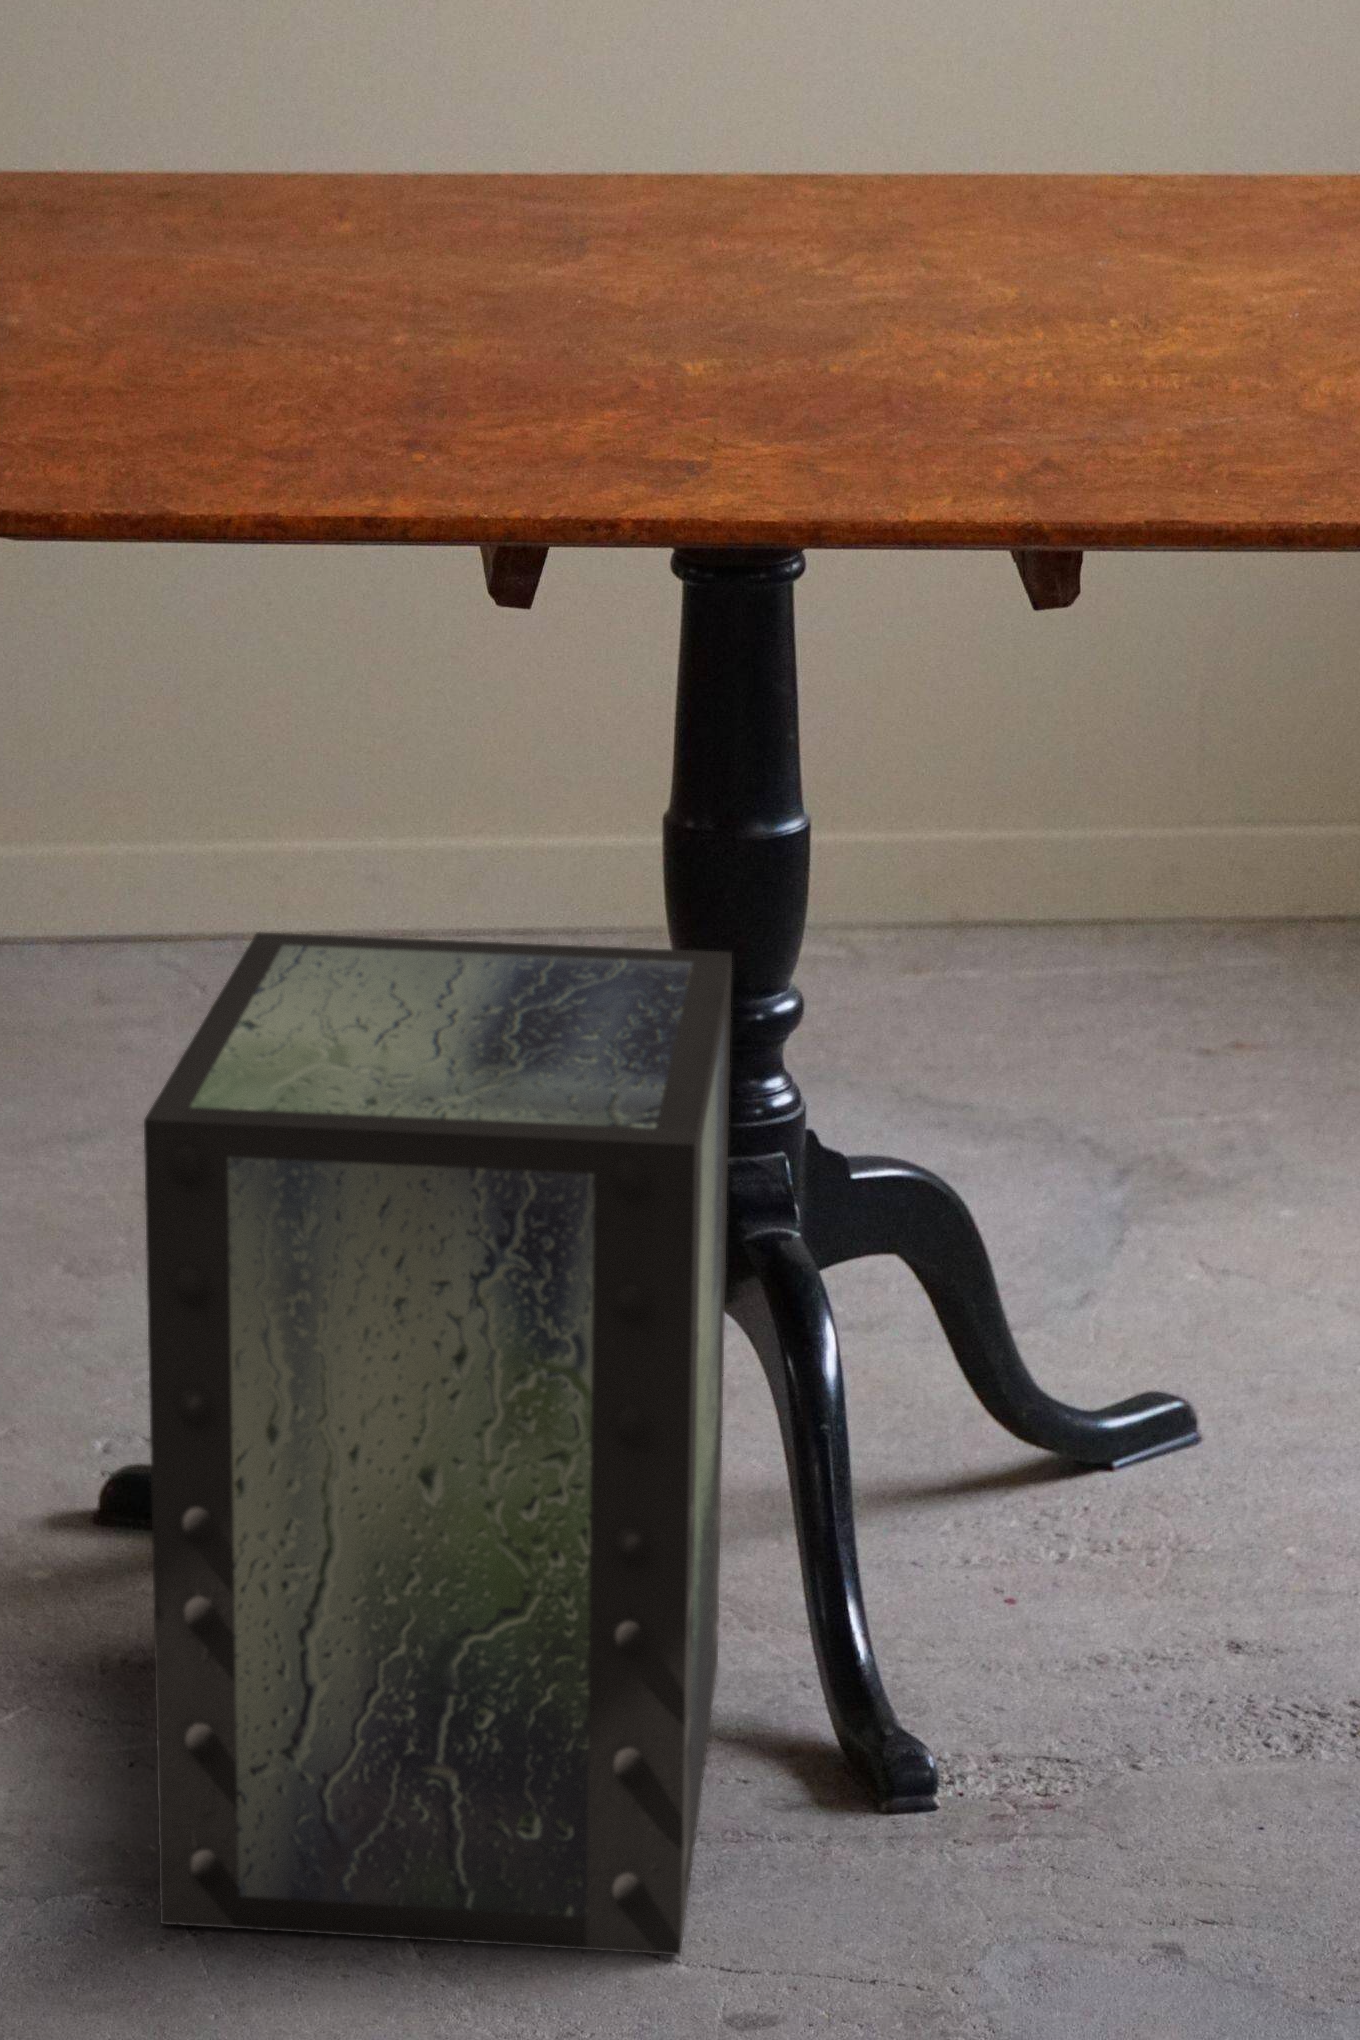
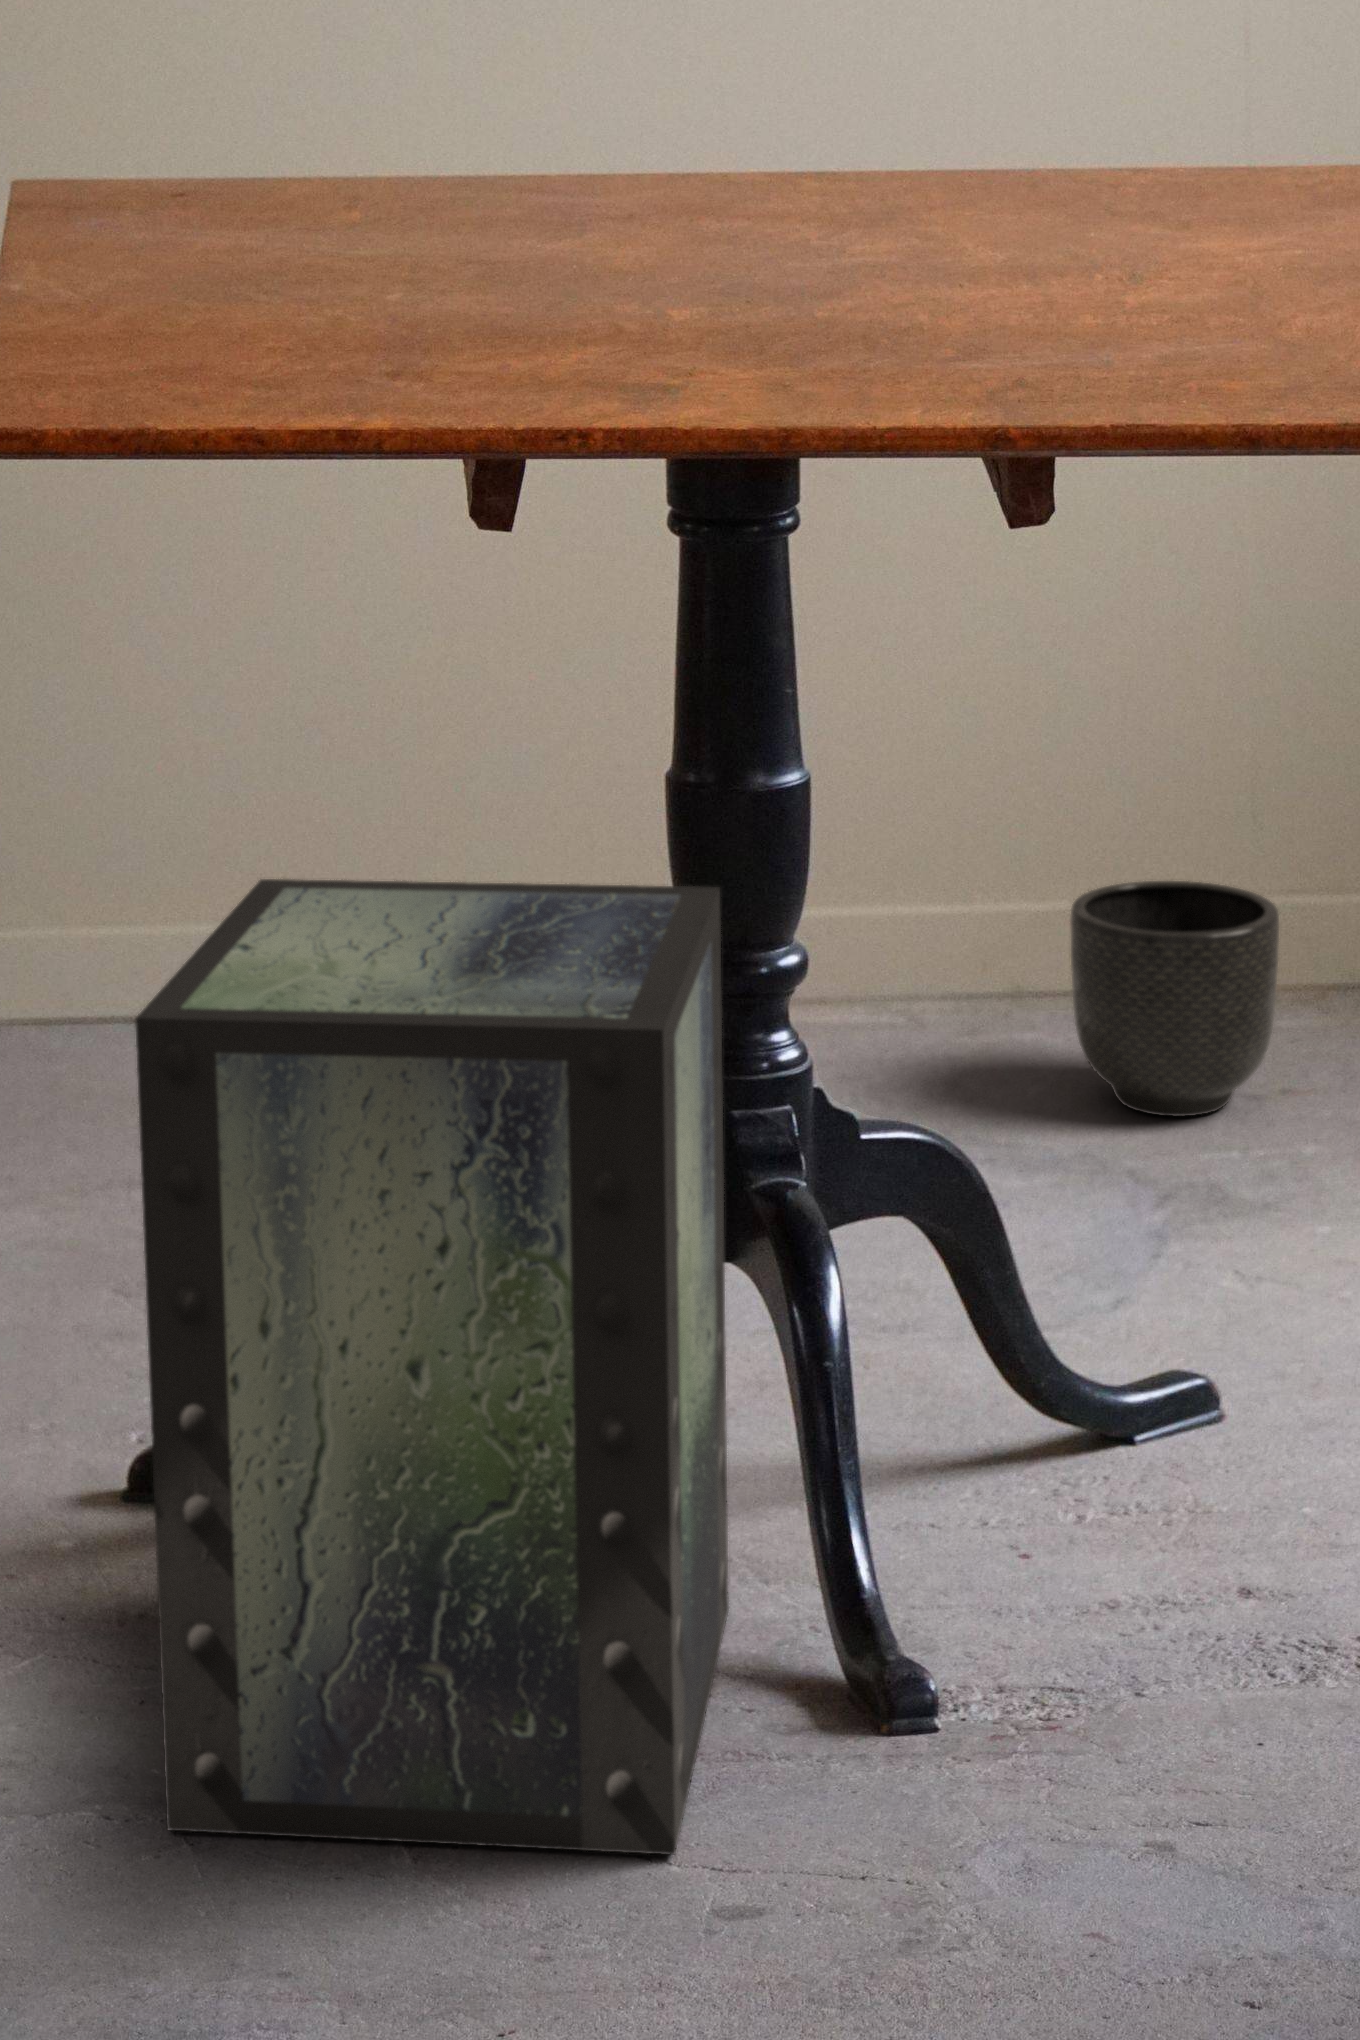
planter: none [1031,851,1239,1091] -> present [1070,881,1279,1116]

